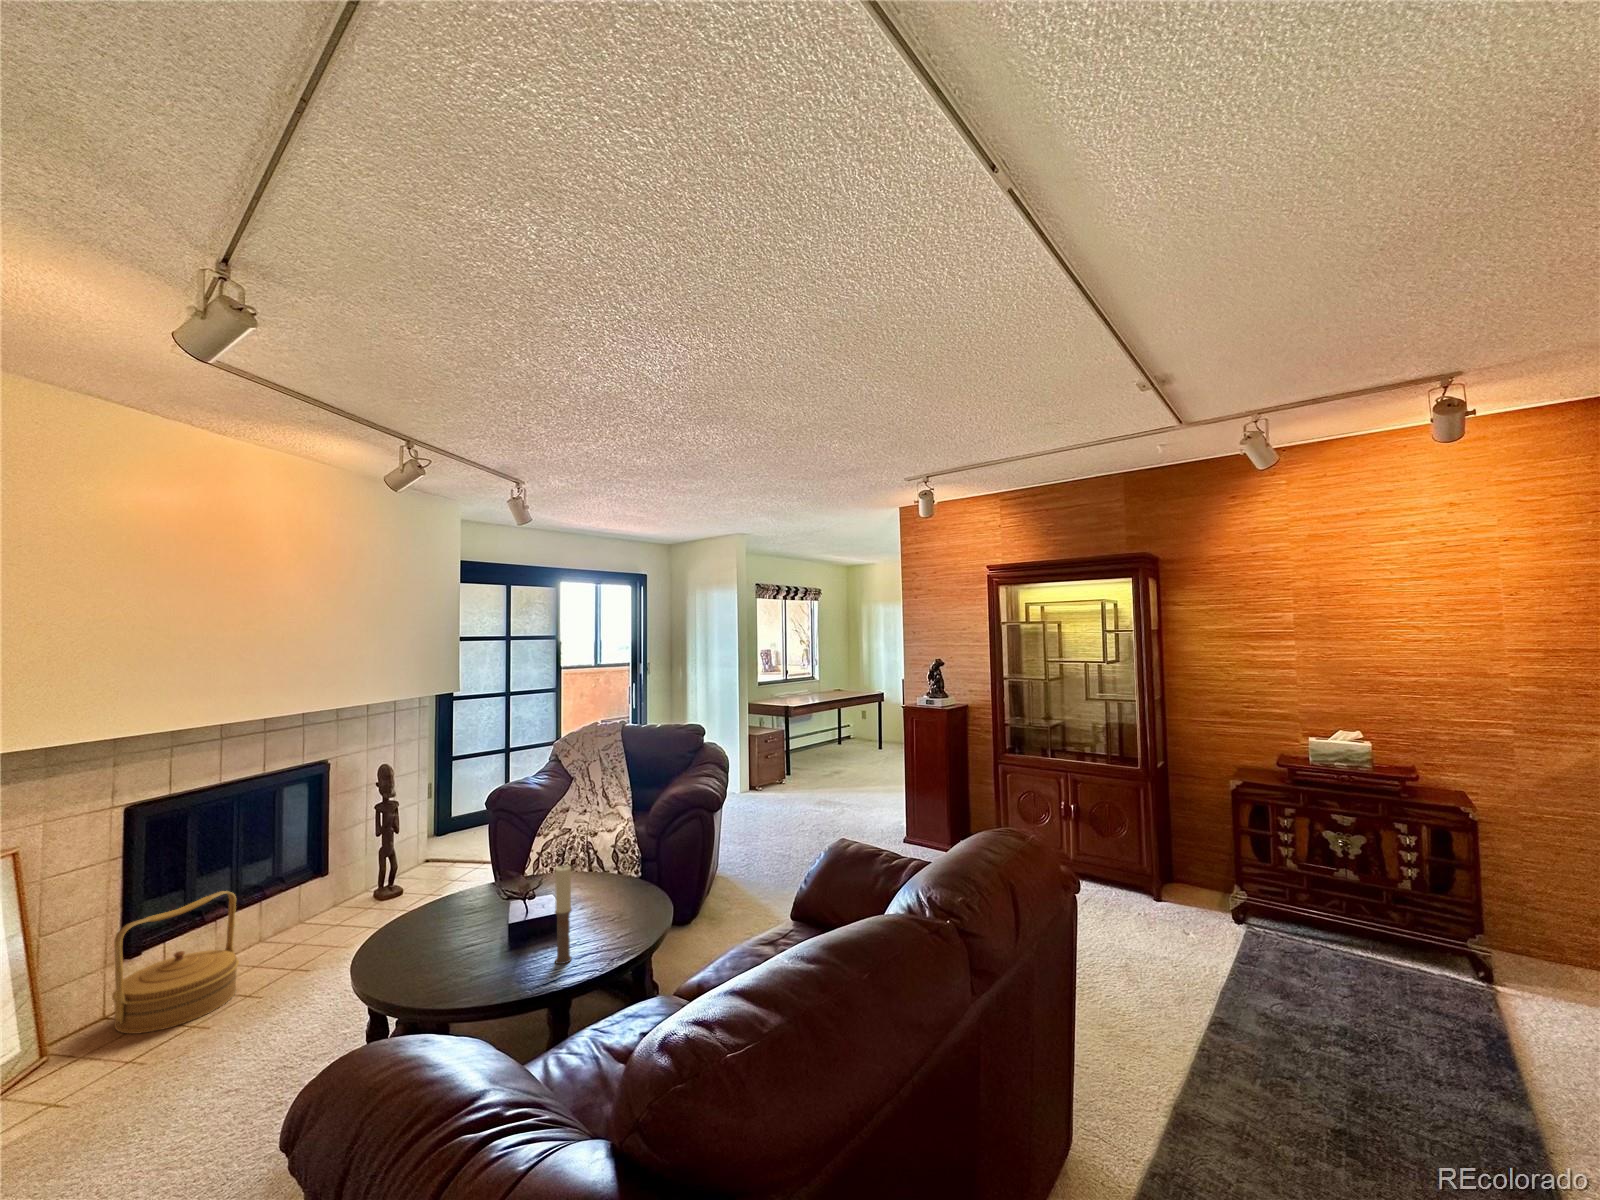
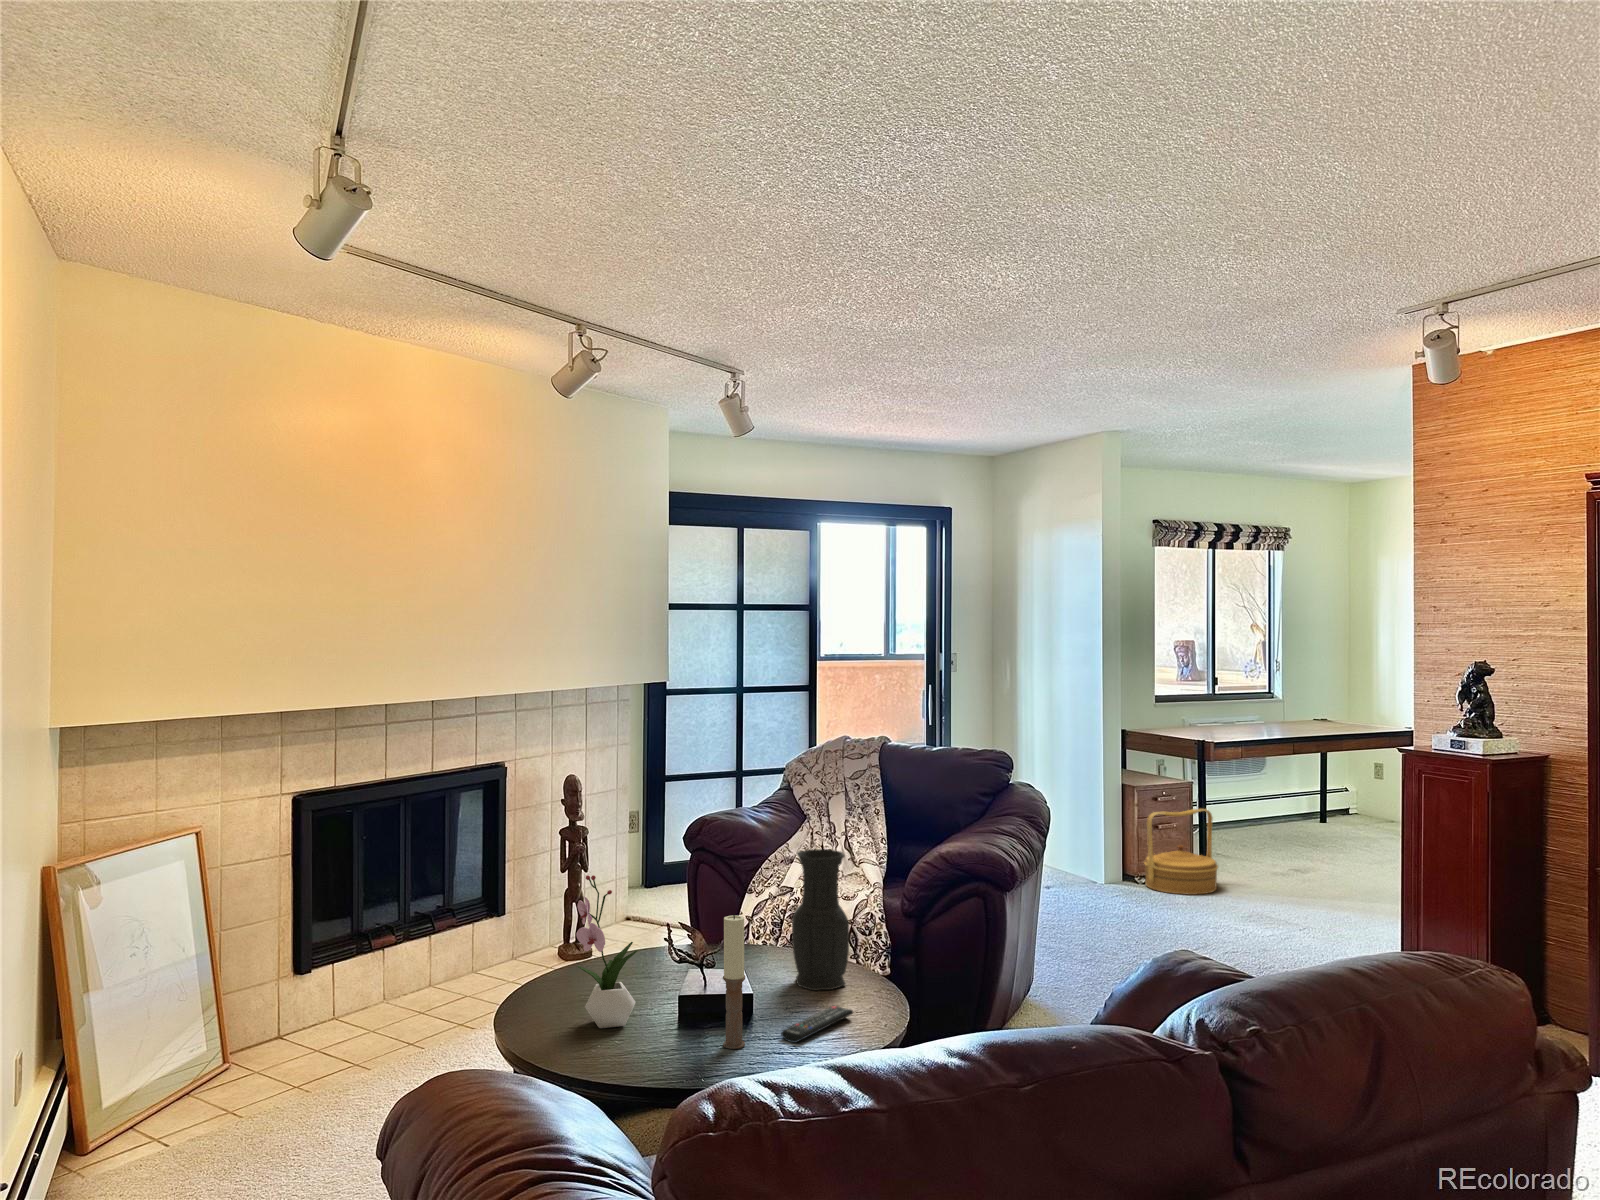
vase: none [587,804,629,904] -> present [792,849,850,990]
flower arrangement: none [431,850,484,968] -> present [576,875,638,1028]
woven basket: present [112,891,239,1034] -> present [1144,809,1218,895]
remote control: none [596,914,641,949] -> present [781,1006,853,1043]

